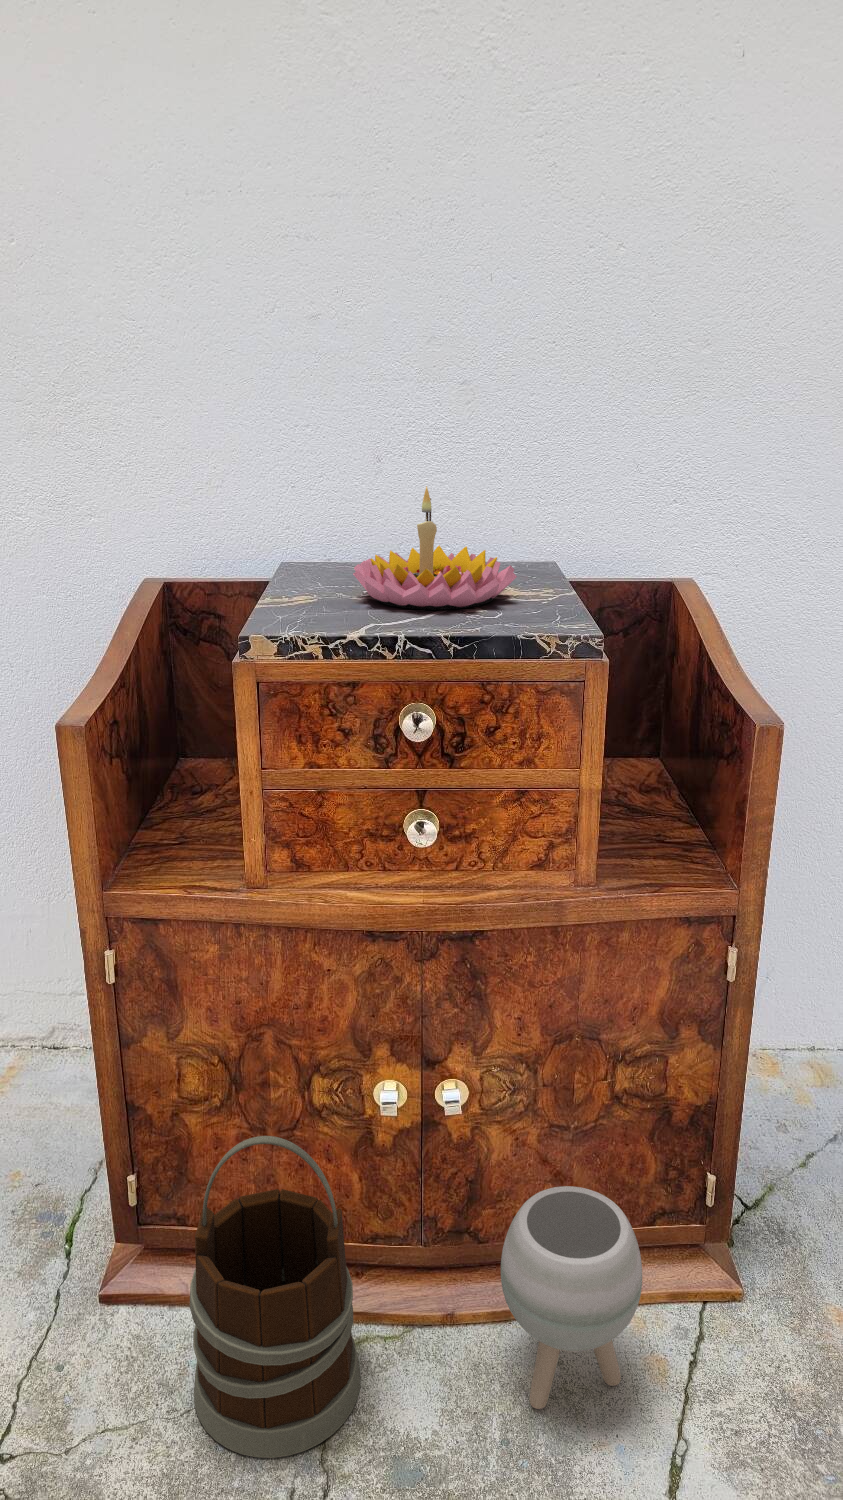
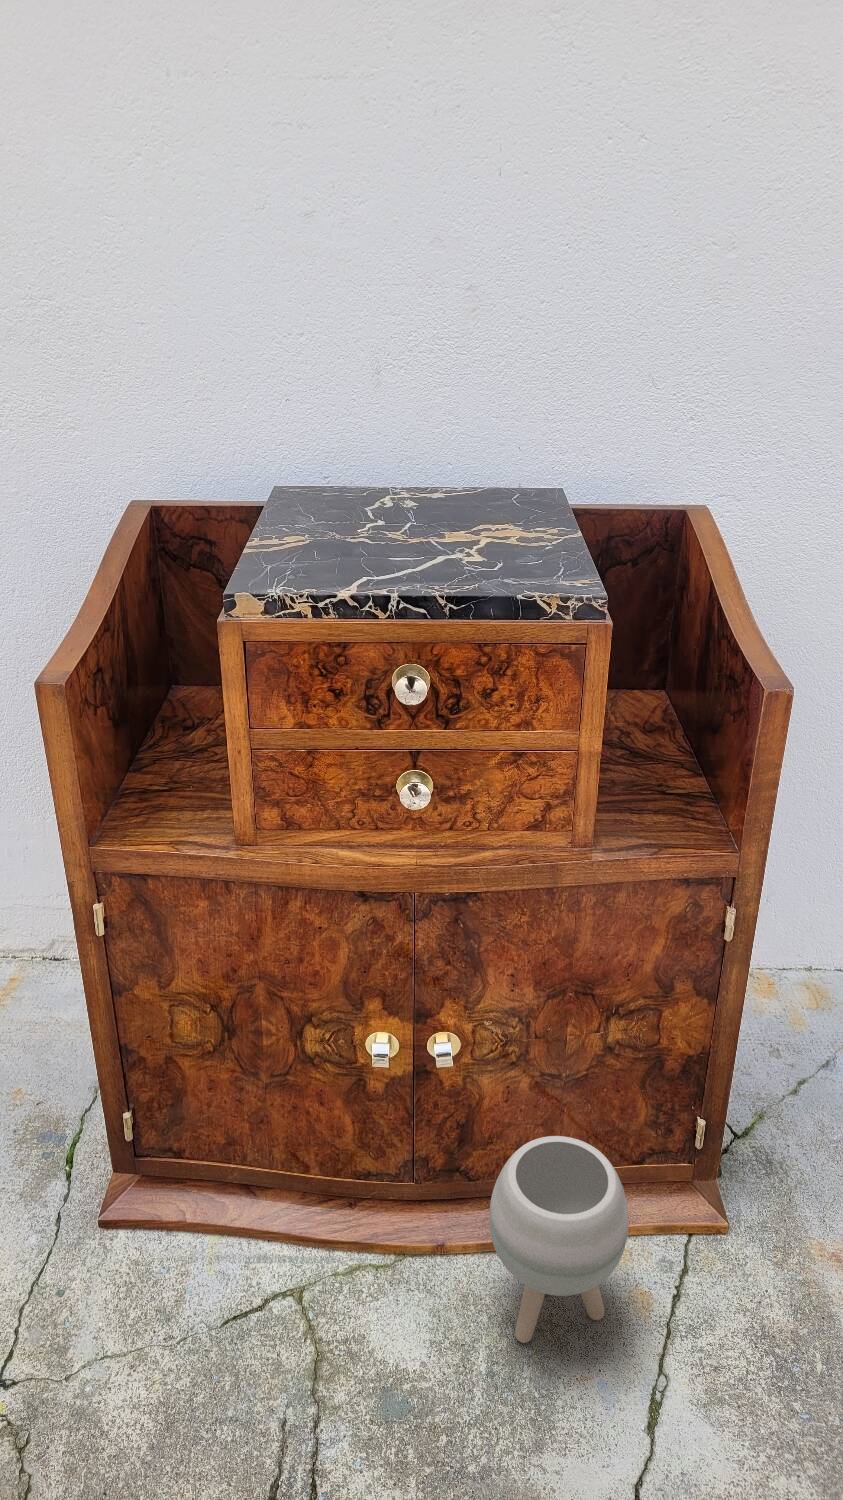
candle holder: present [353,486,517,610] -> none [345,421,520,558]
wooden bucket: present [190,1136,360,1458] -> none [184,1095,352,1388]

